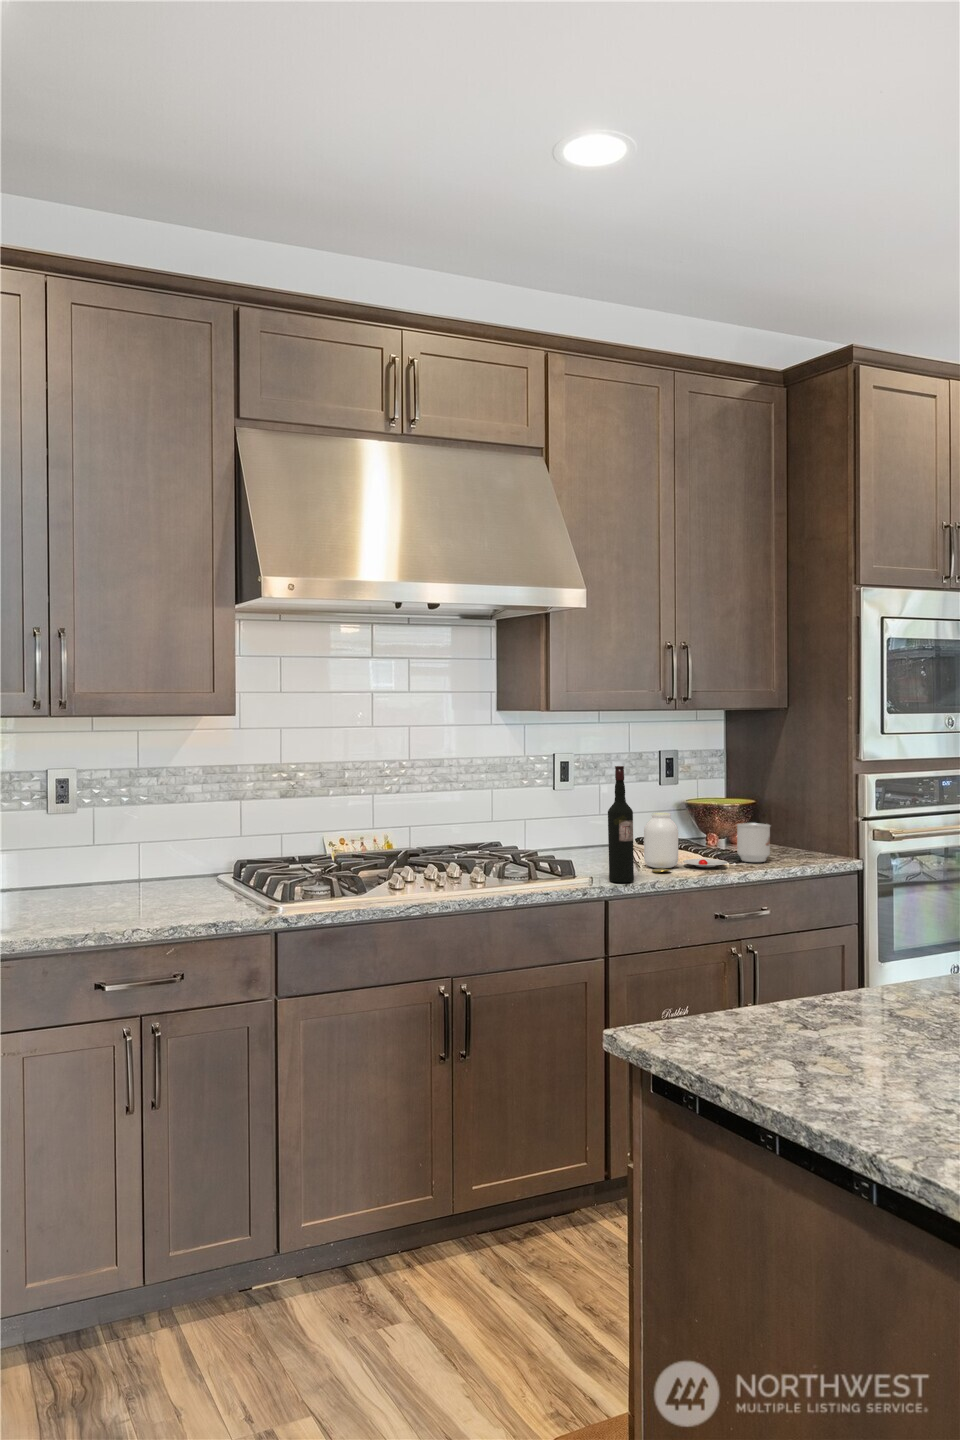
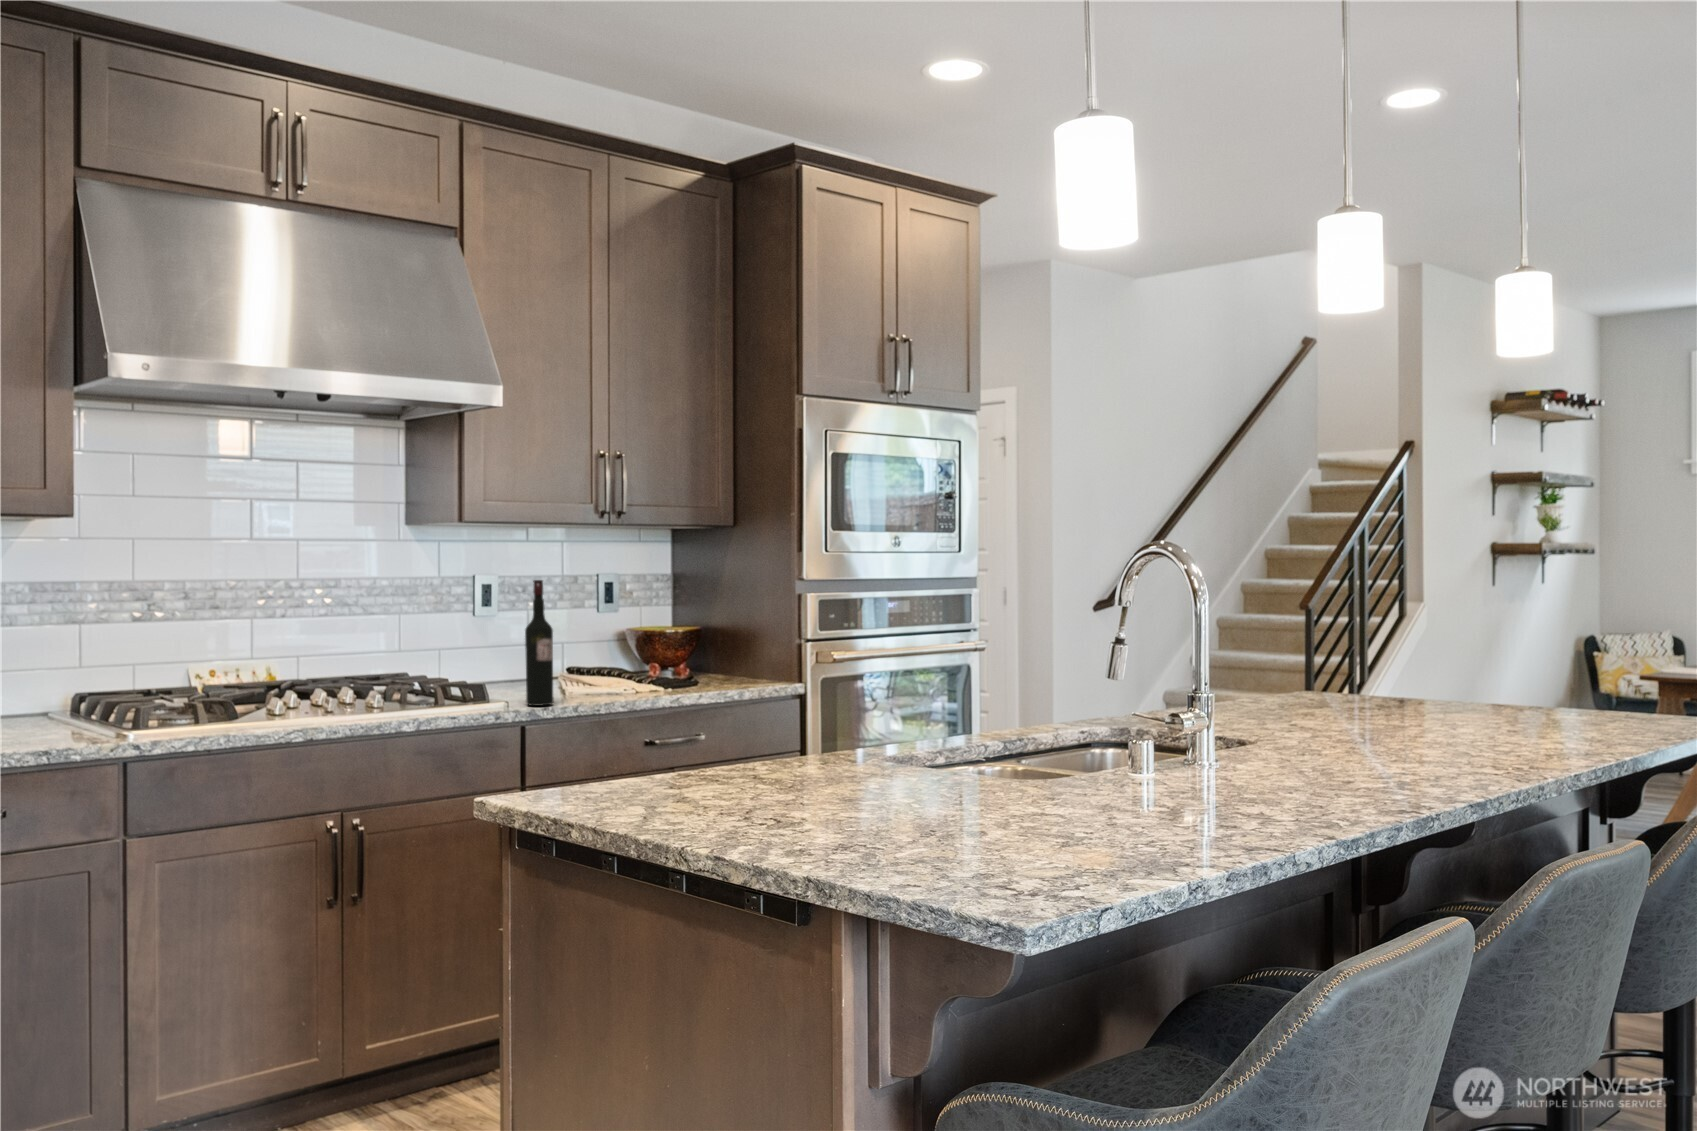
jar: present [644,813,728,872] -> none [570,634,666,697]
mug: present [737,823,770,862] -> none [673,647,709,687]

